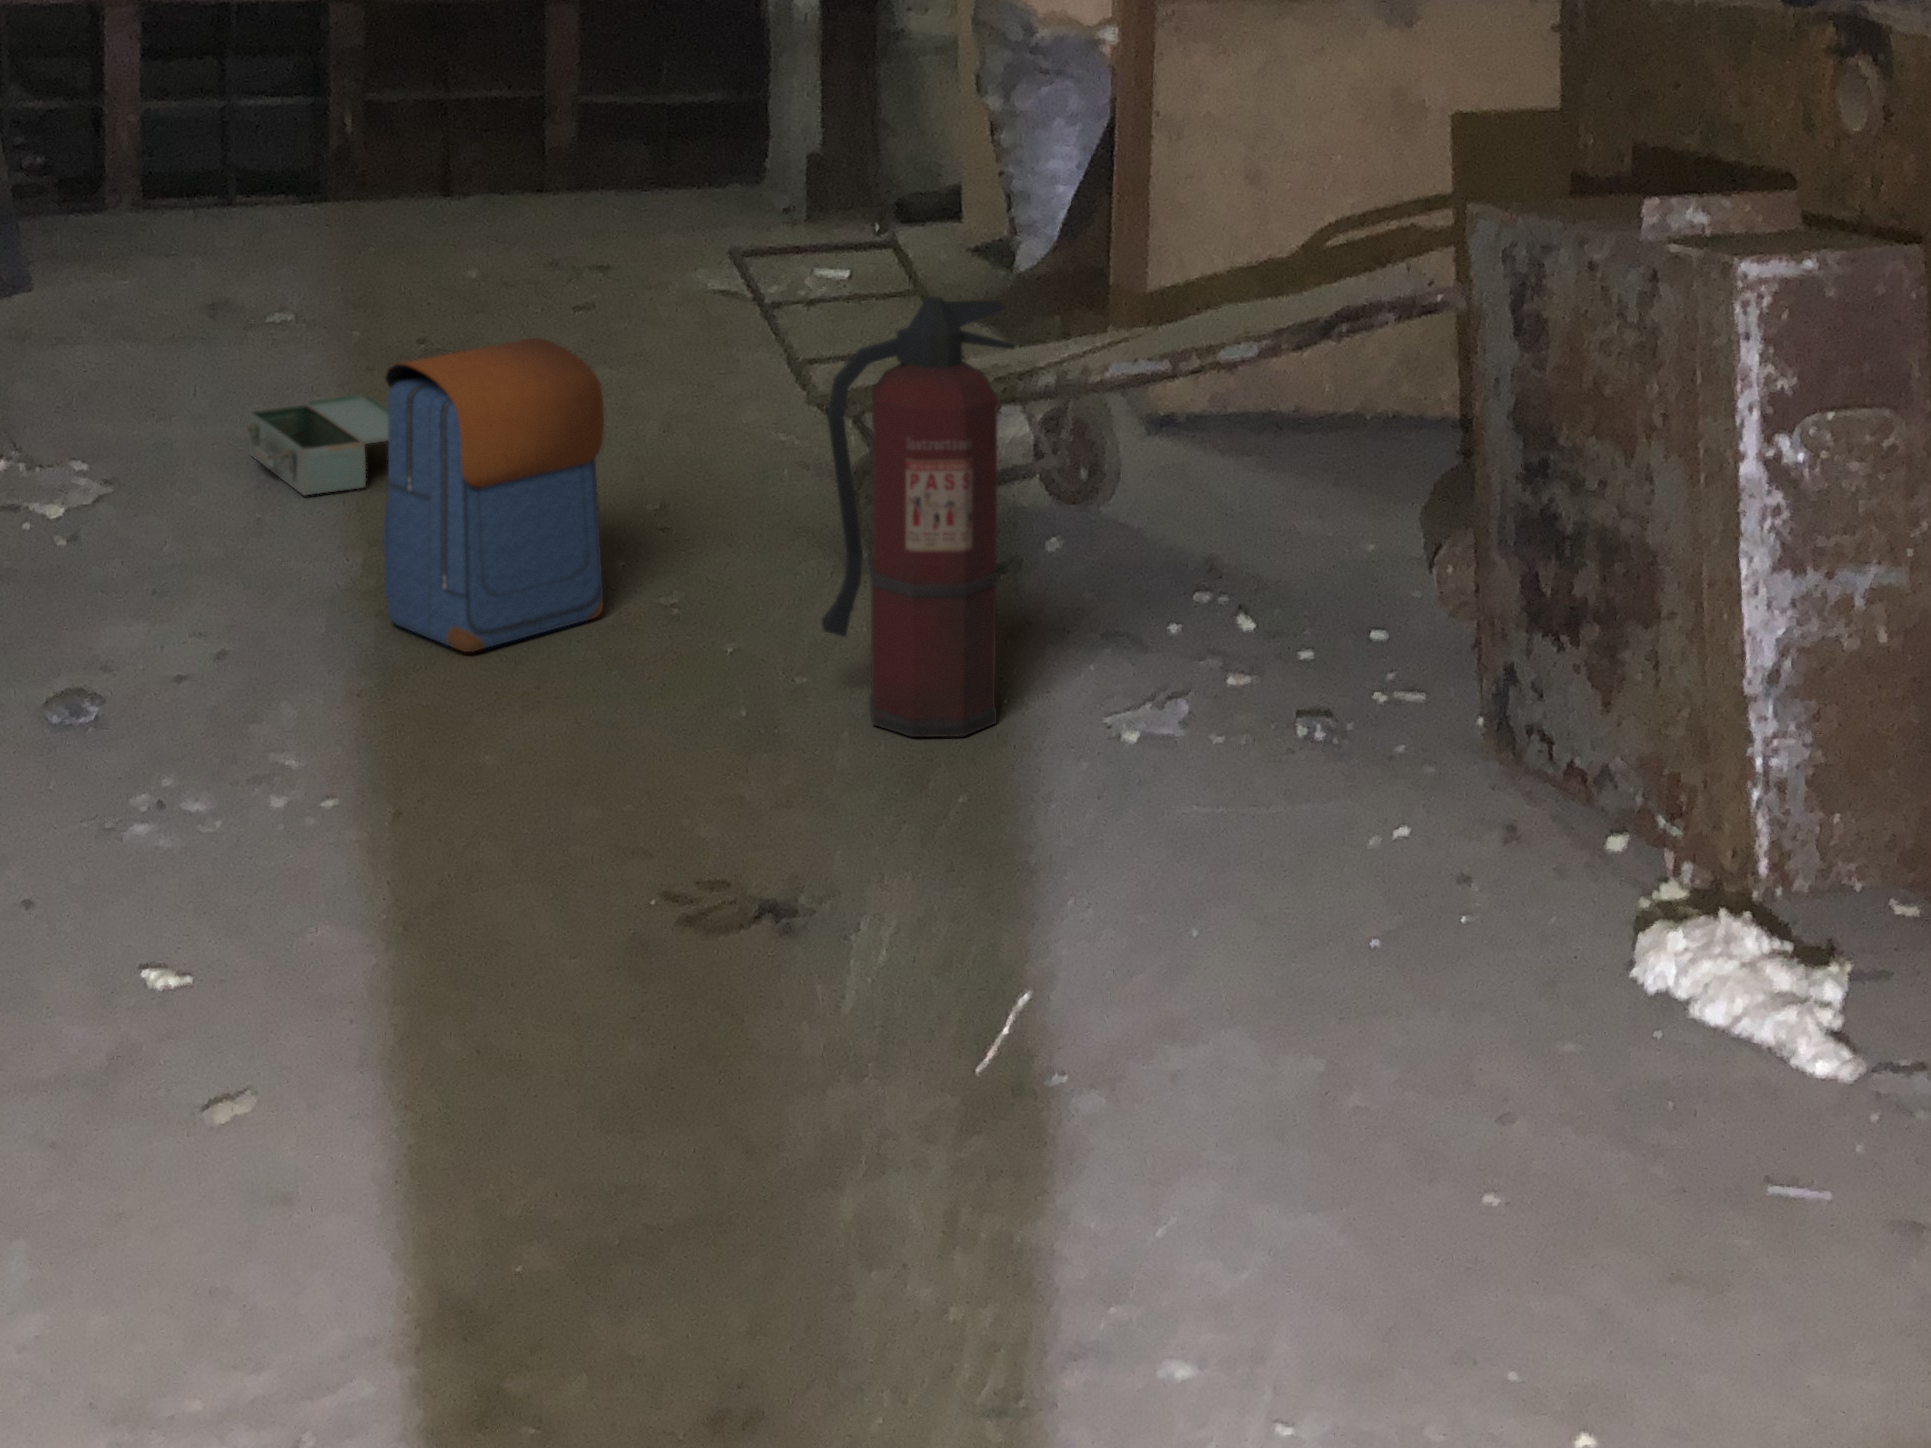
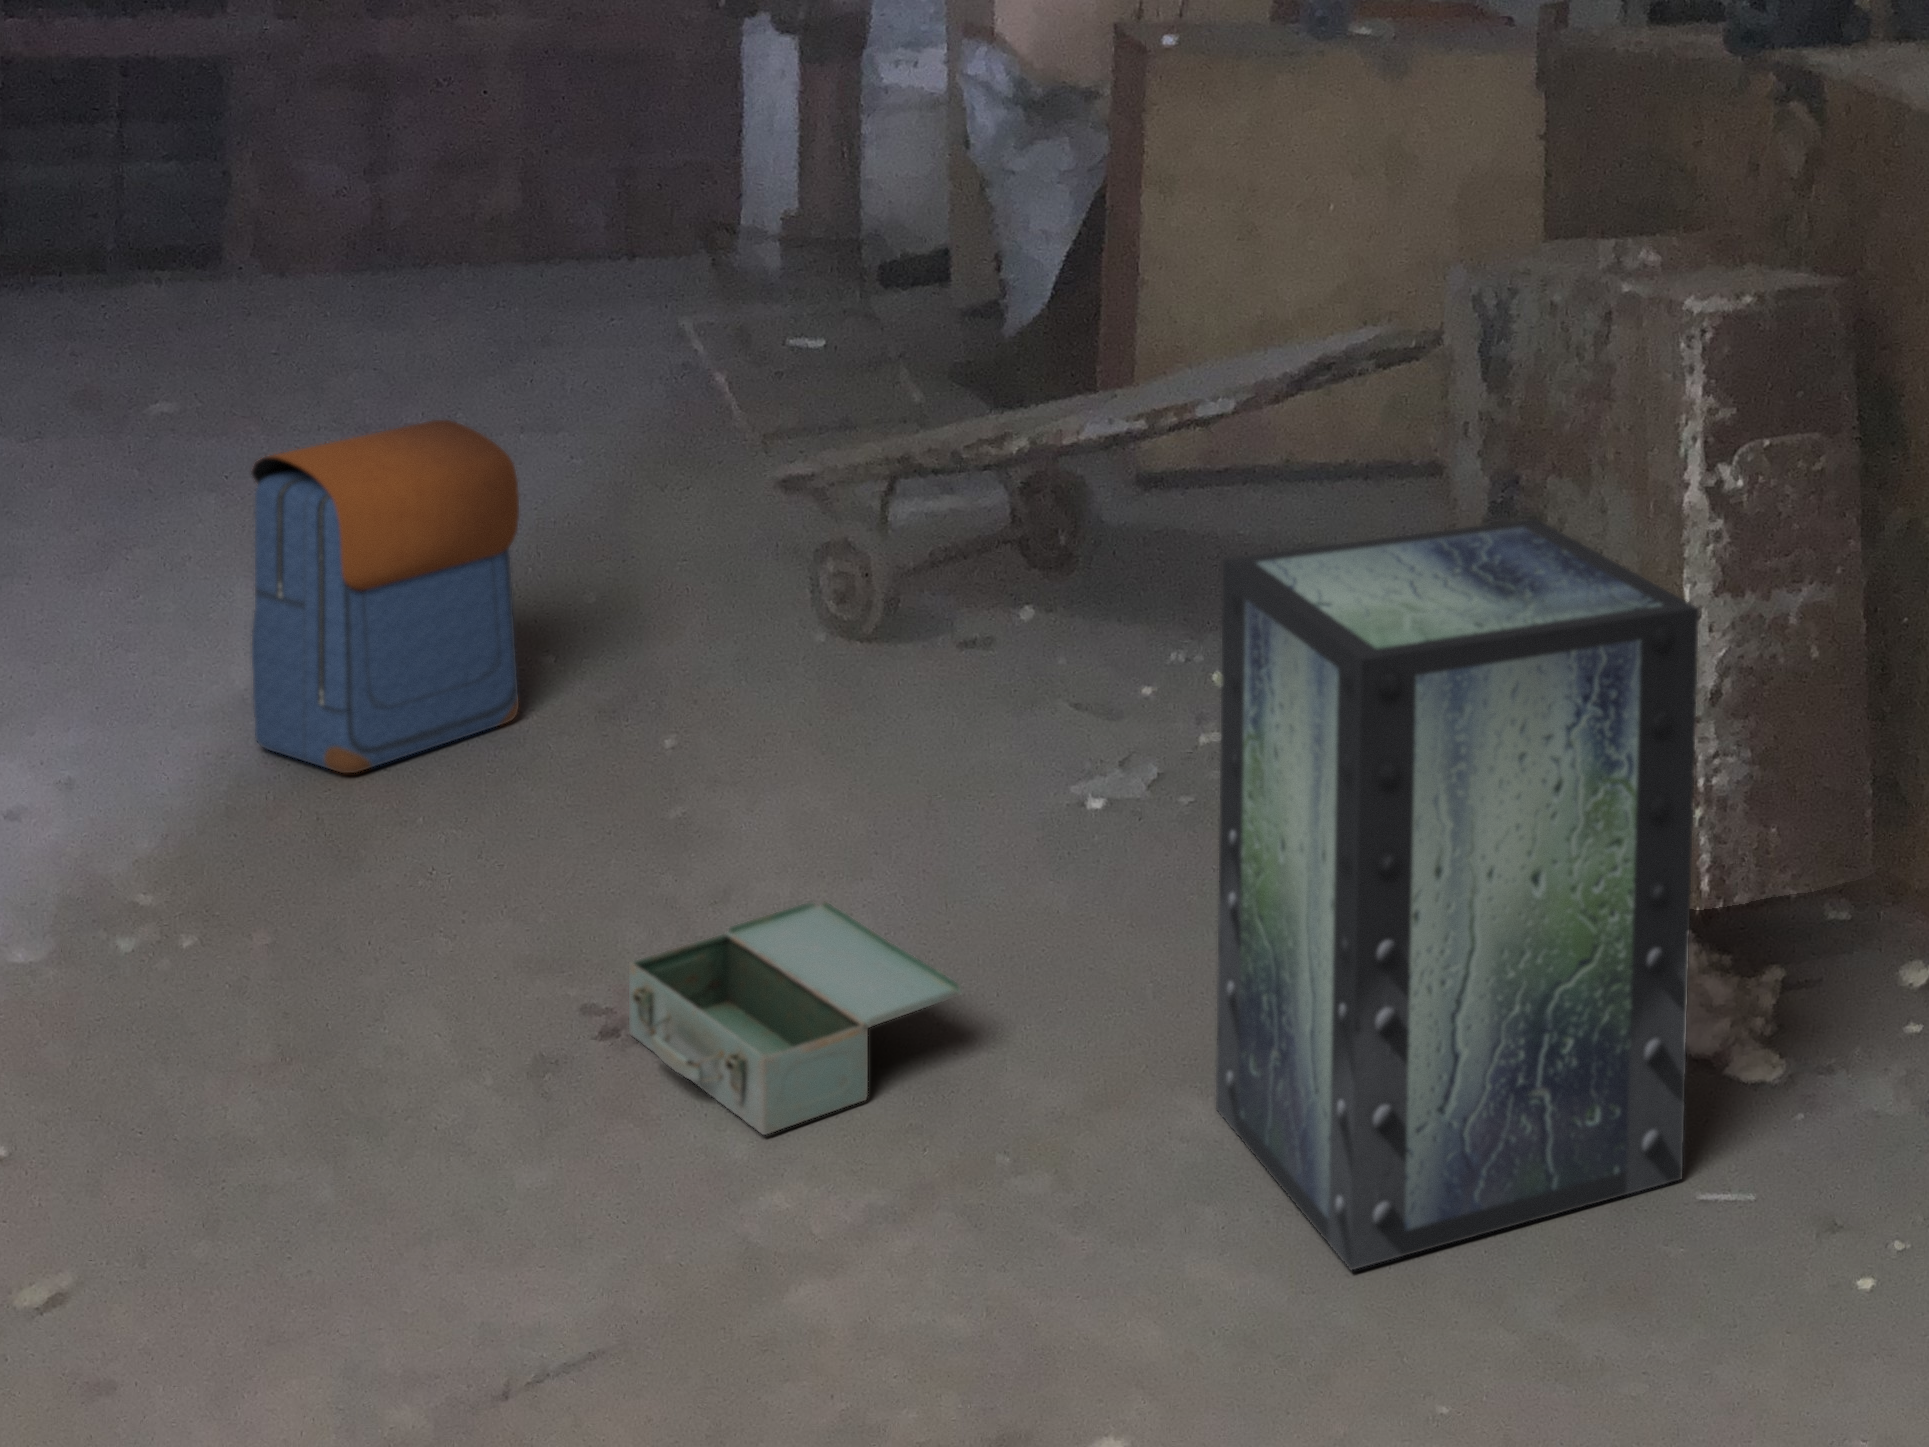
fire extinguisher: present [821,296,1015,737] -> none [761,359,973,826]
toolbox: present [248,395,389,495] -> present [629,902,962,1135]
storage box: none [1267,476,1769,1195] -> present [1216,519,1699,1270]

